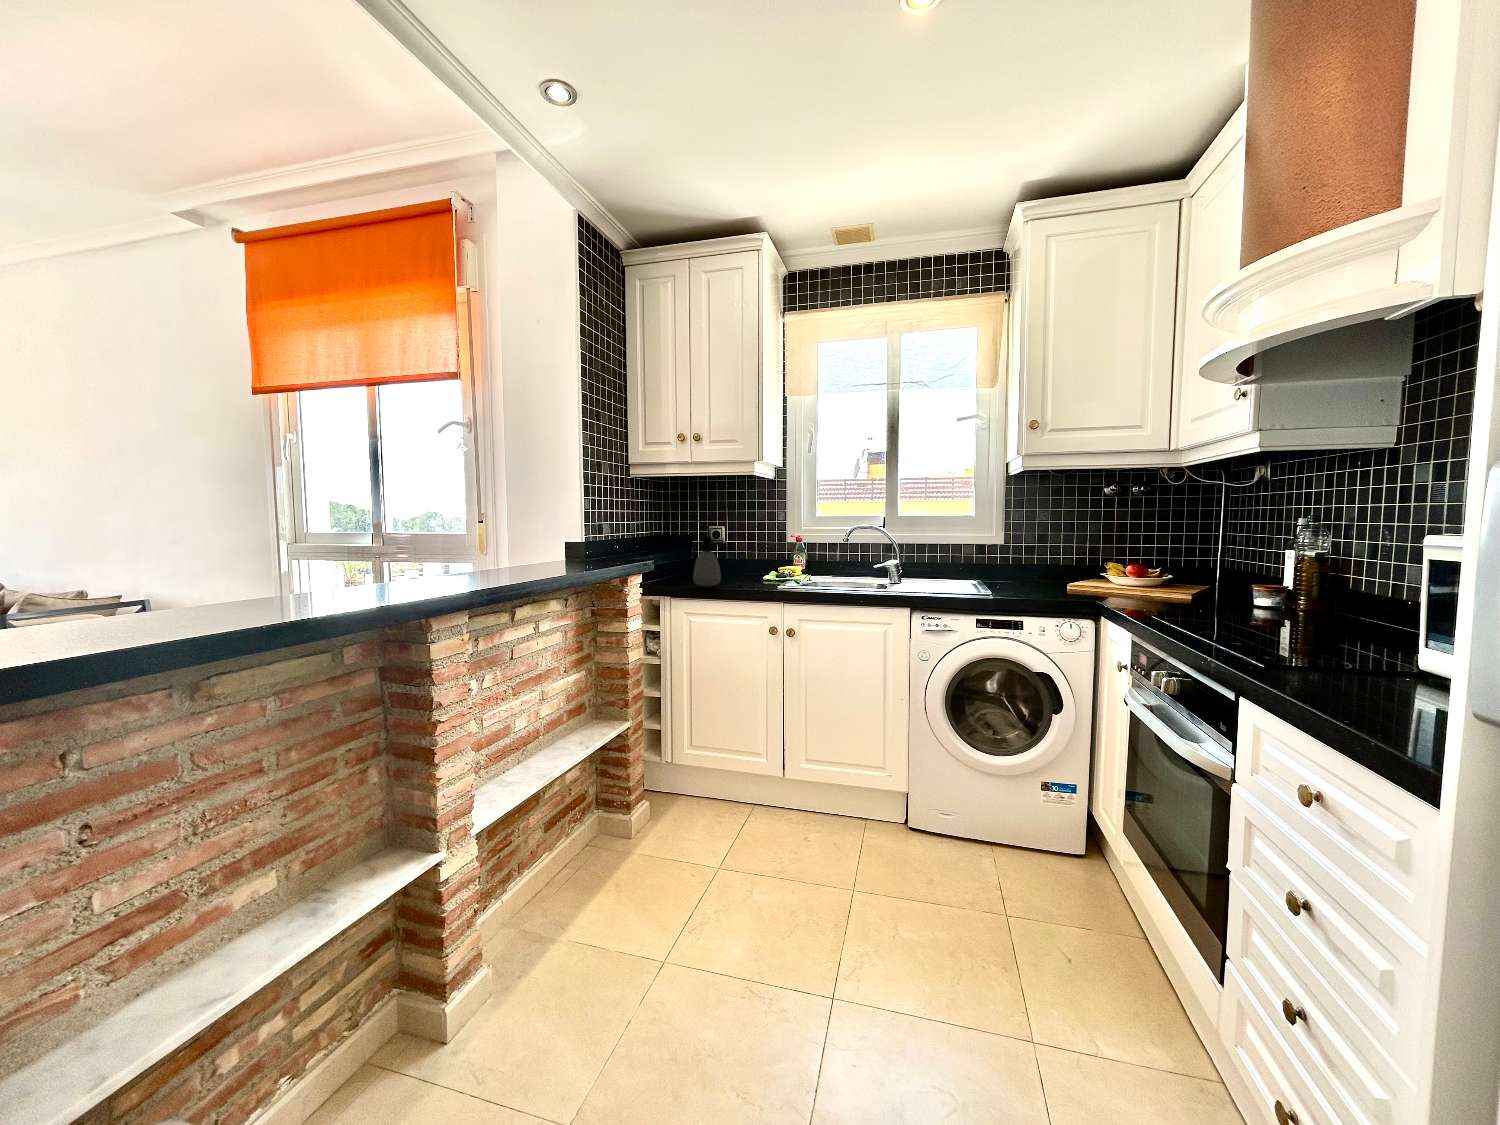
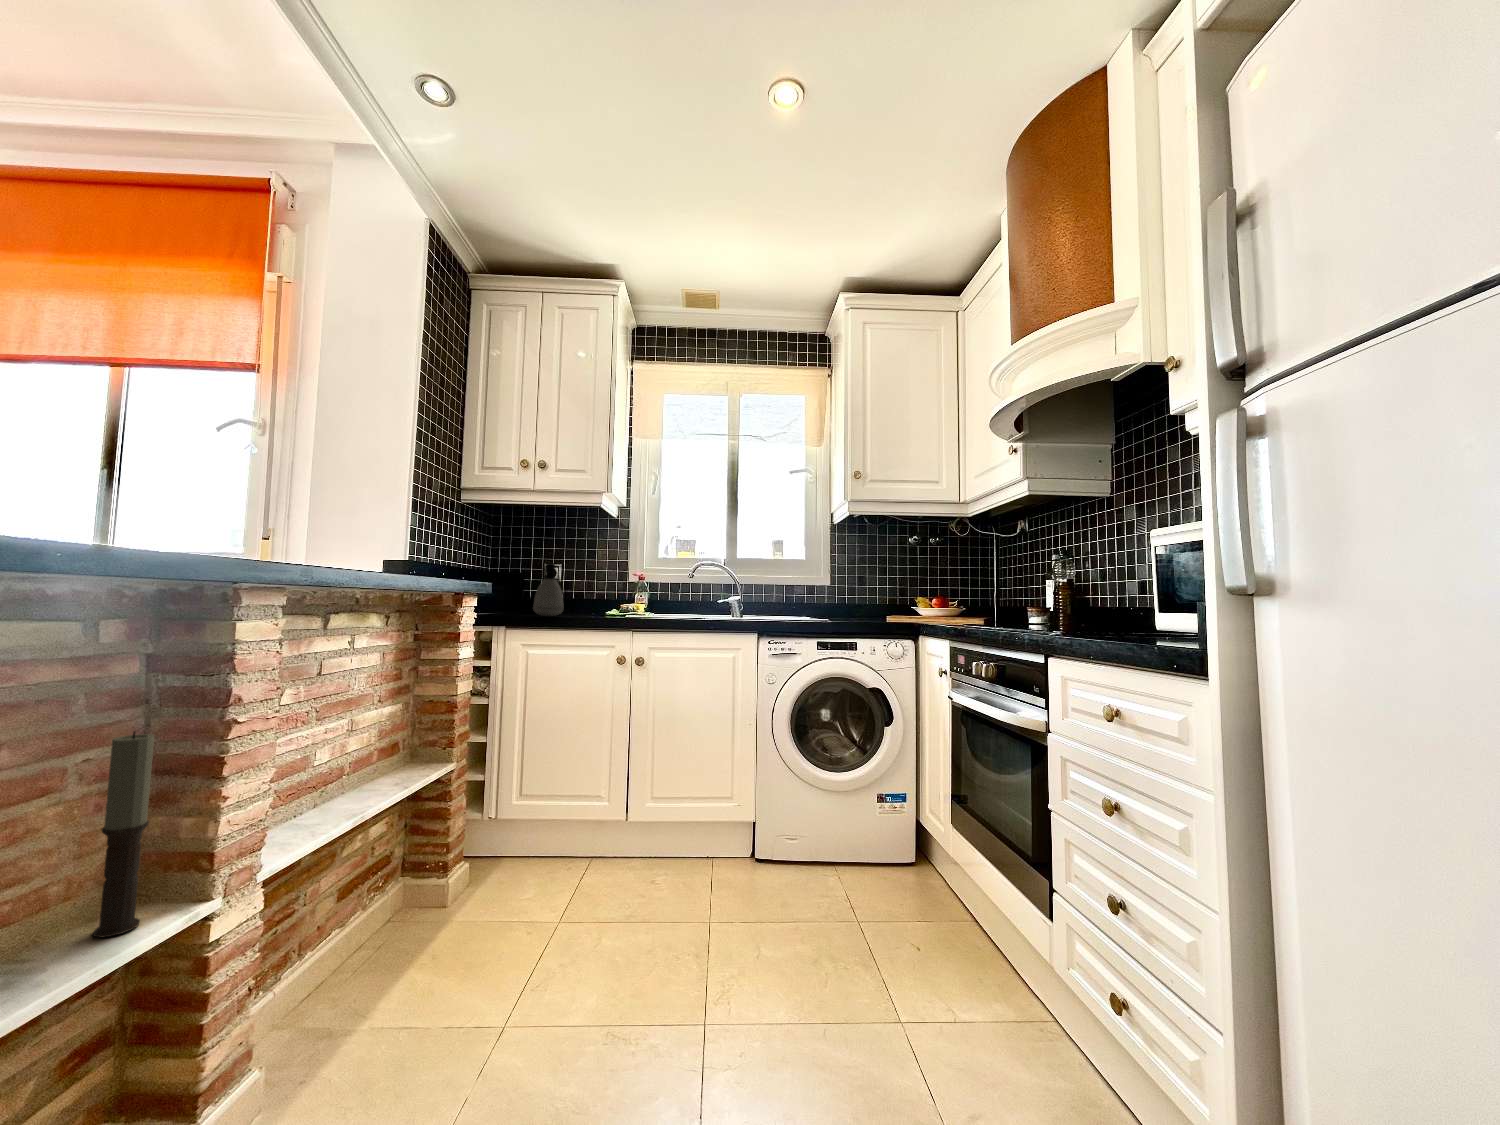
candle: none [361,733,394,875] -> present [93,731,154,938]

